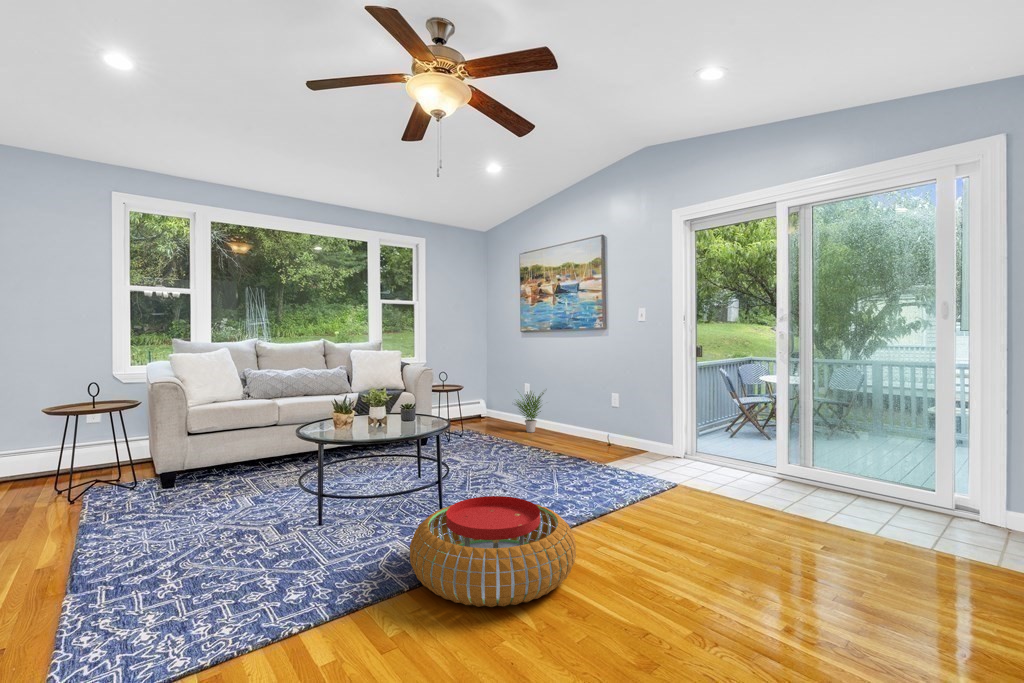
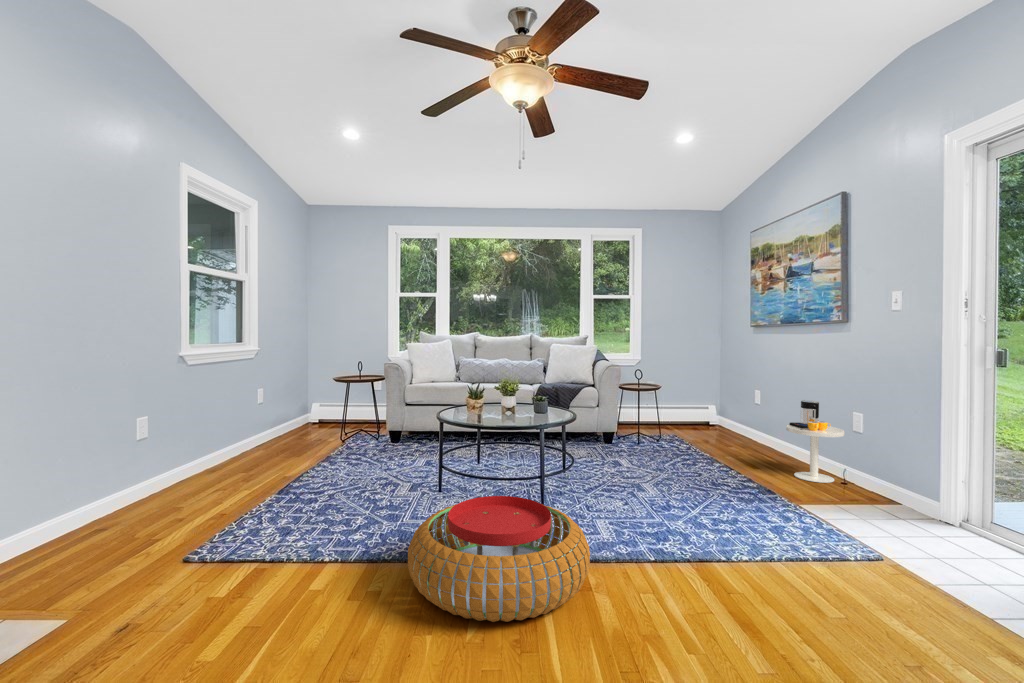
side table: none [574,388,611,448] -> present [786,400,845,483]
potted plant: present [516,392,544,432] -> none [720,392,774,449]

